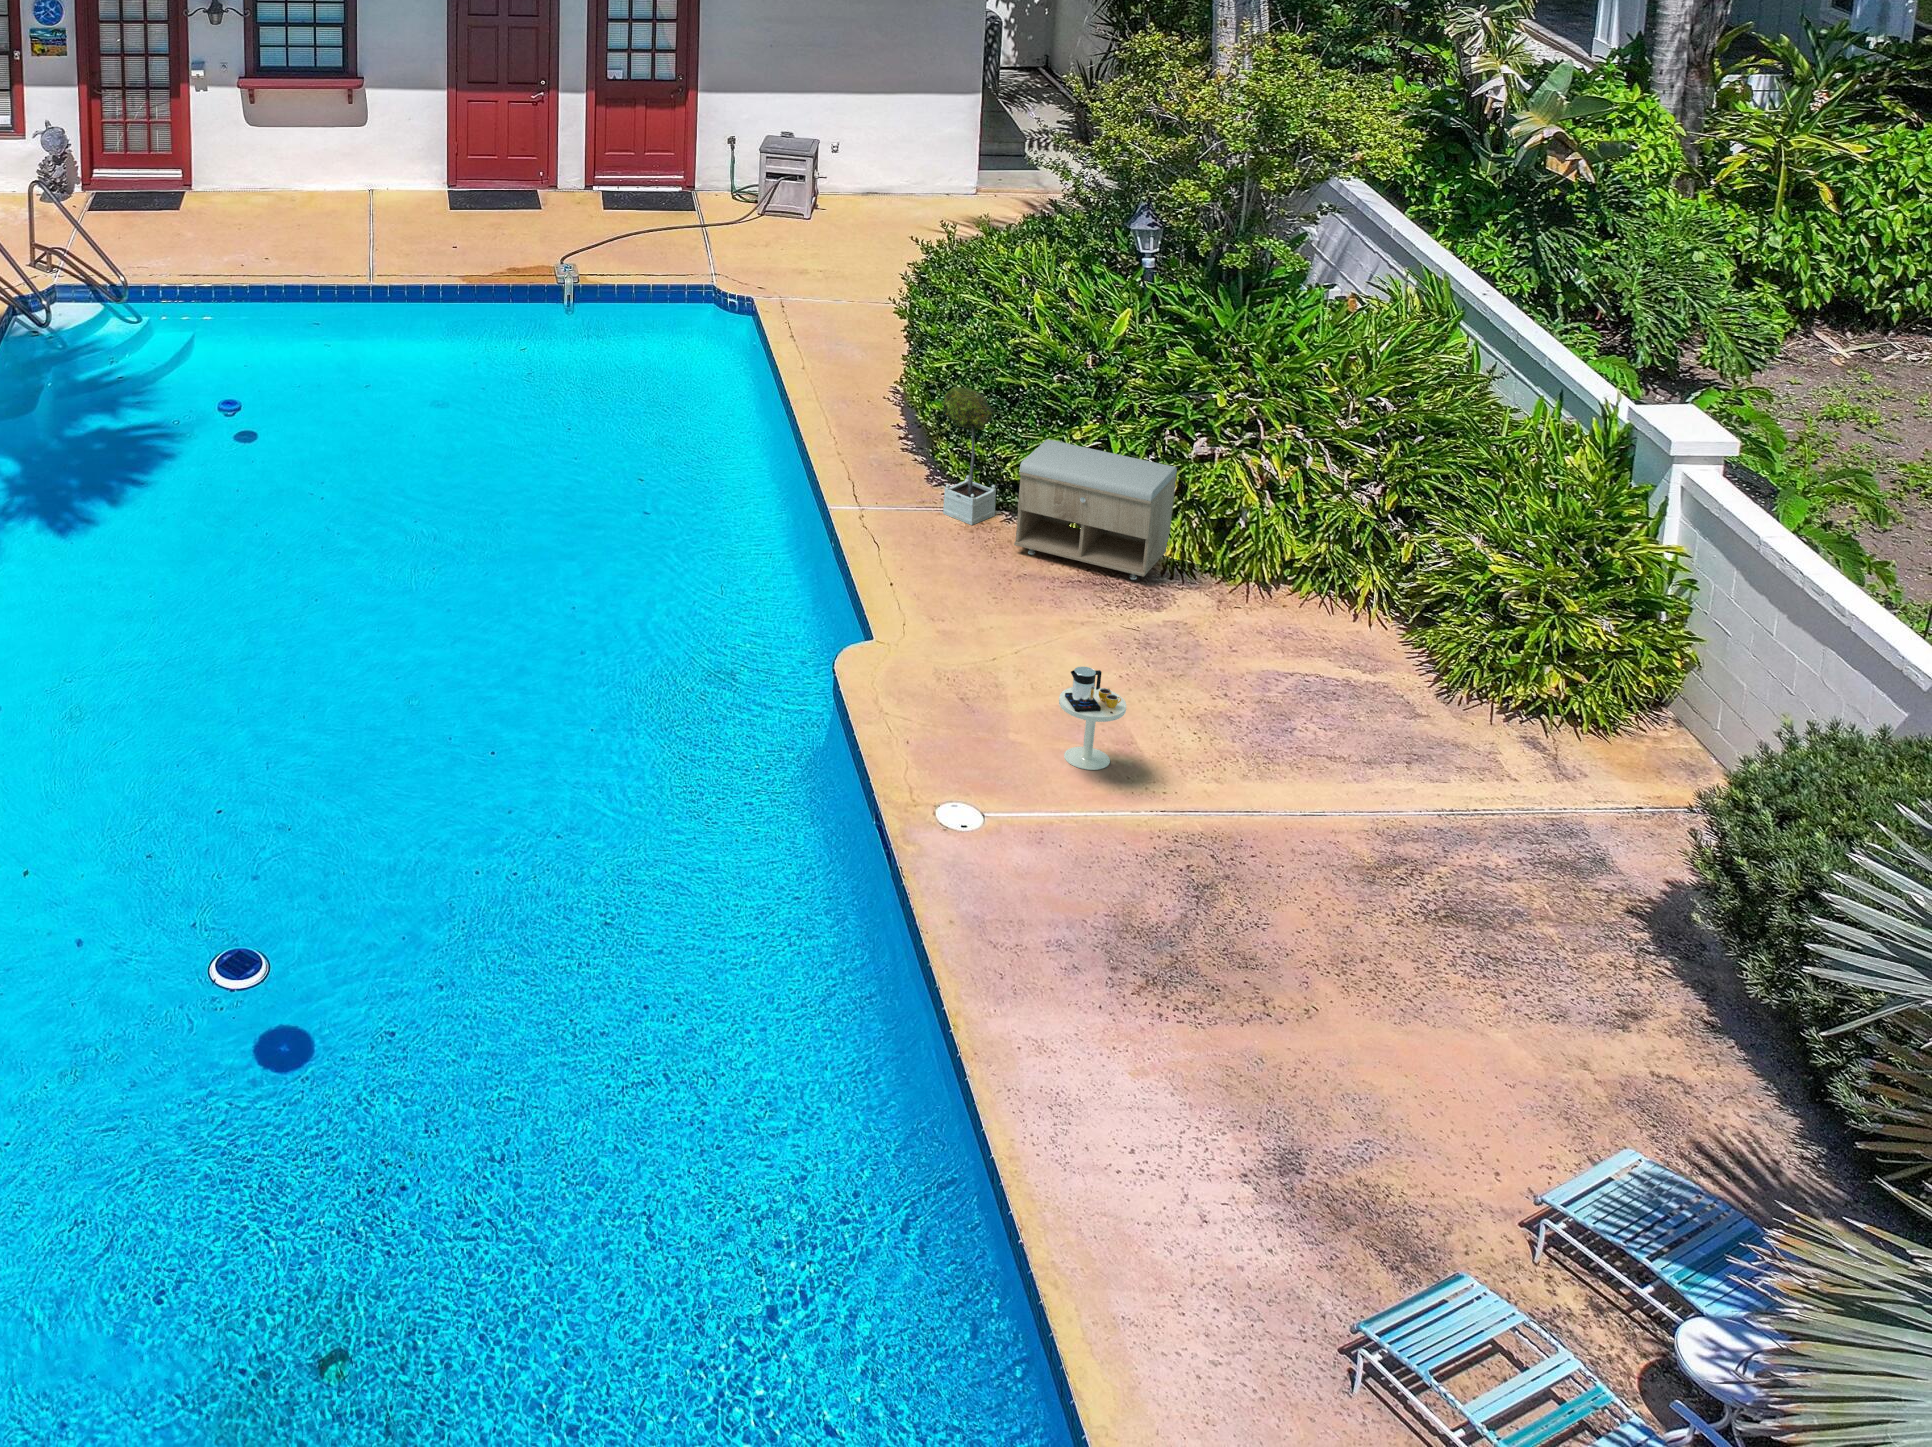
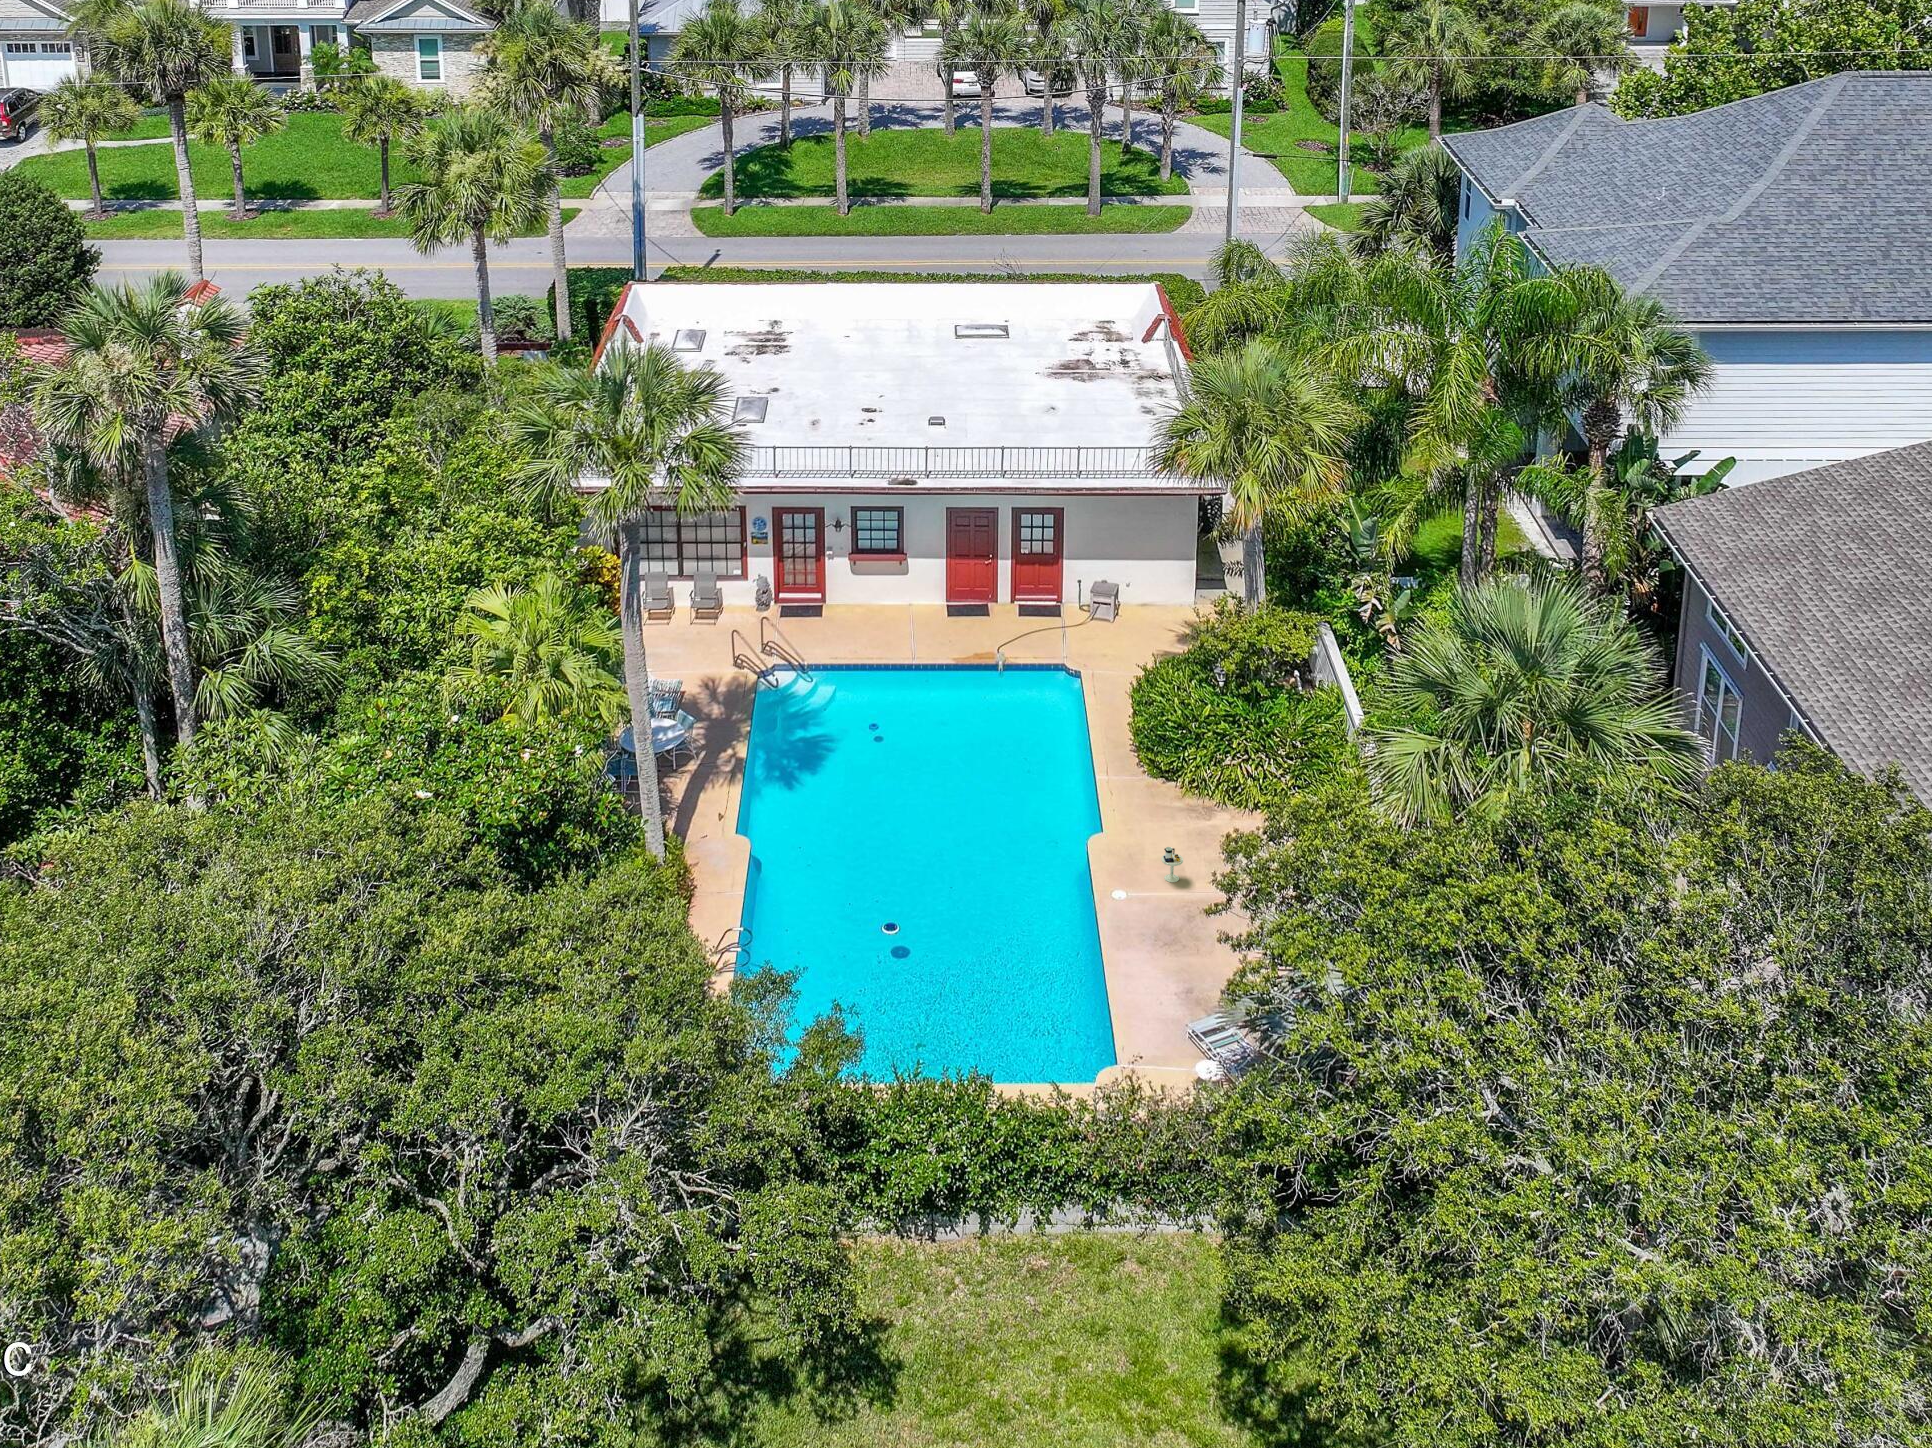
potted tree: present [942,386,996,525] -> none [1141,733,1162,786]
storage bench: present [1014,439,1177,580] -> none [1166,754,1224,810]

